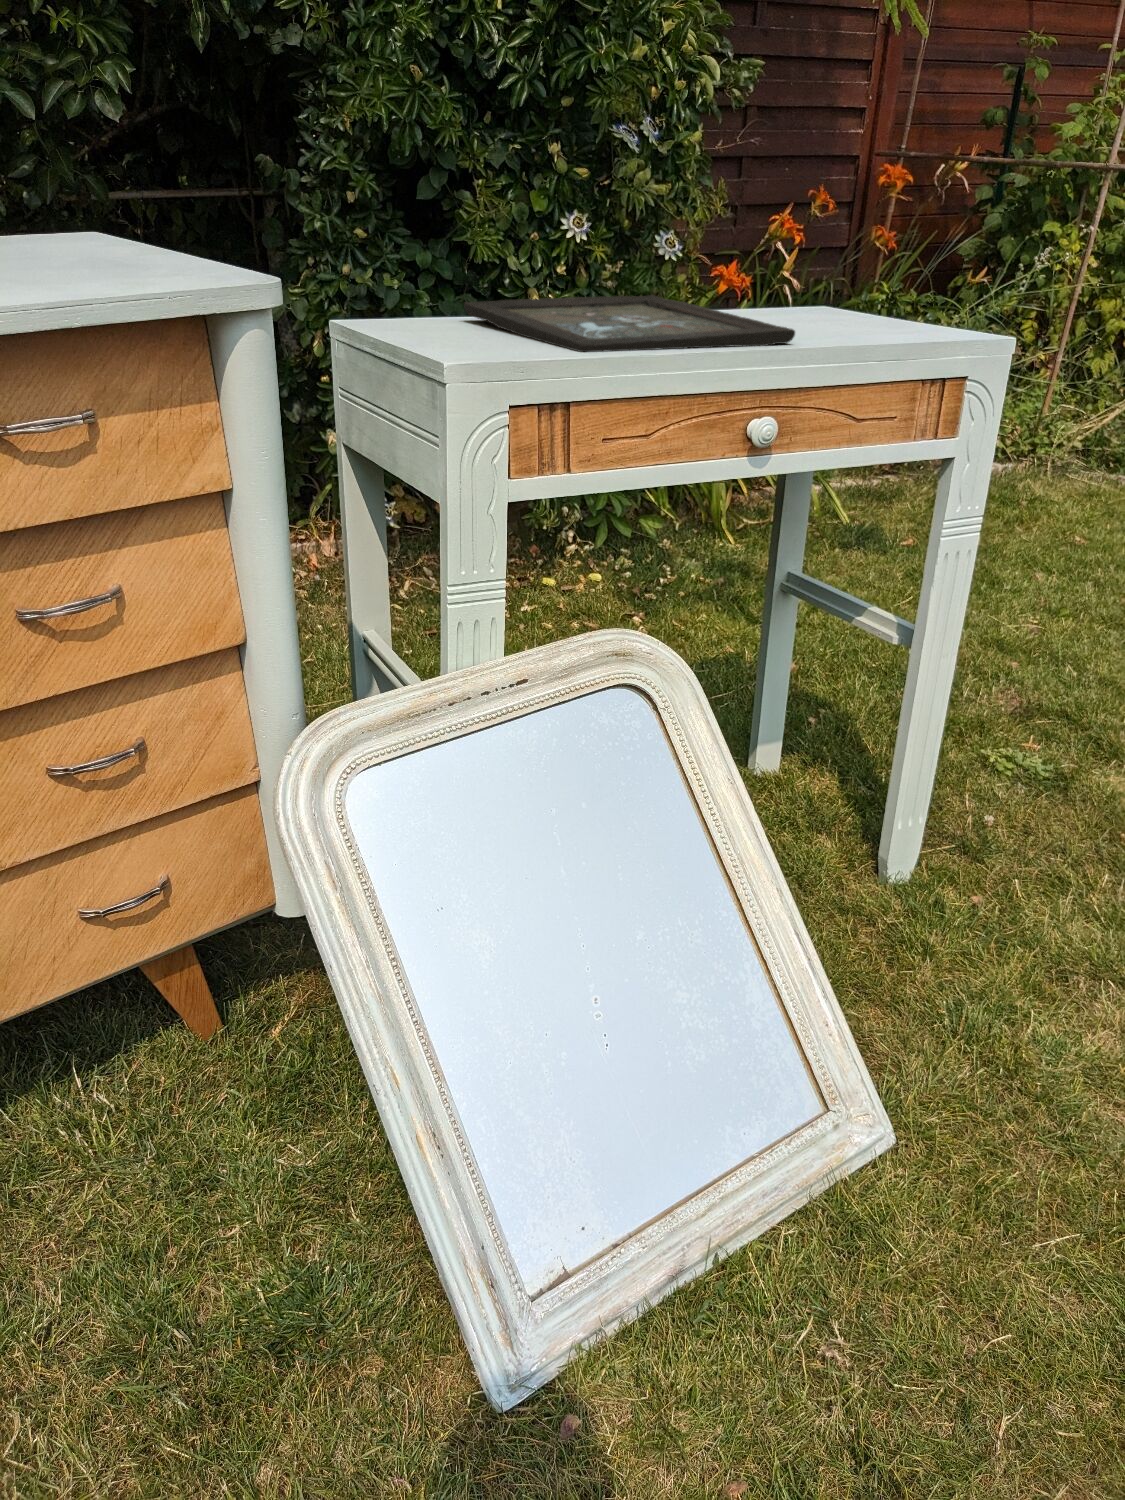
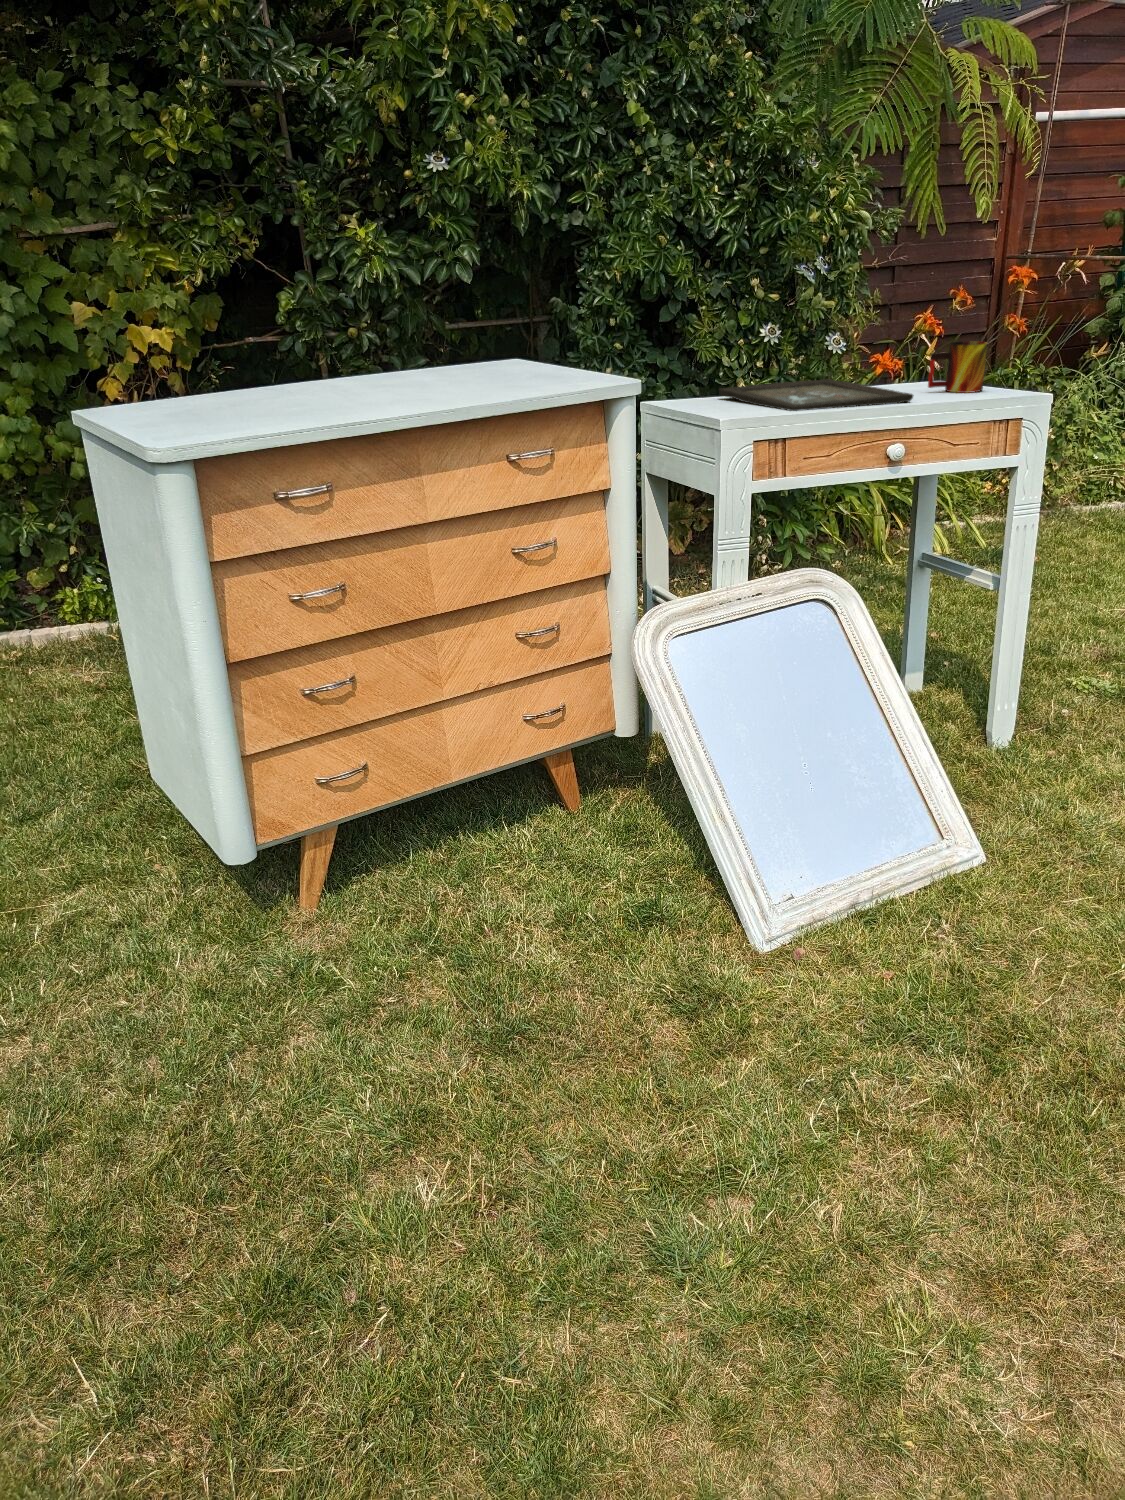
mug: none [812,243,911,330] -> present [928,341,987,393]

